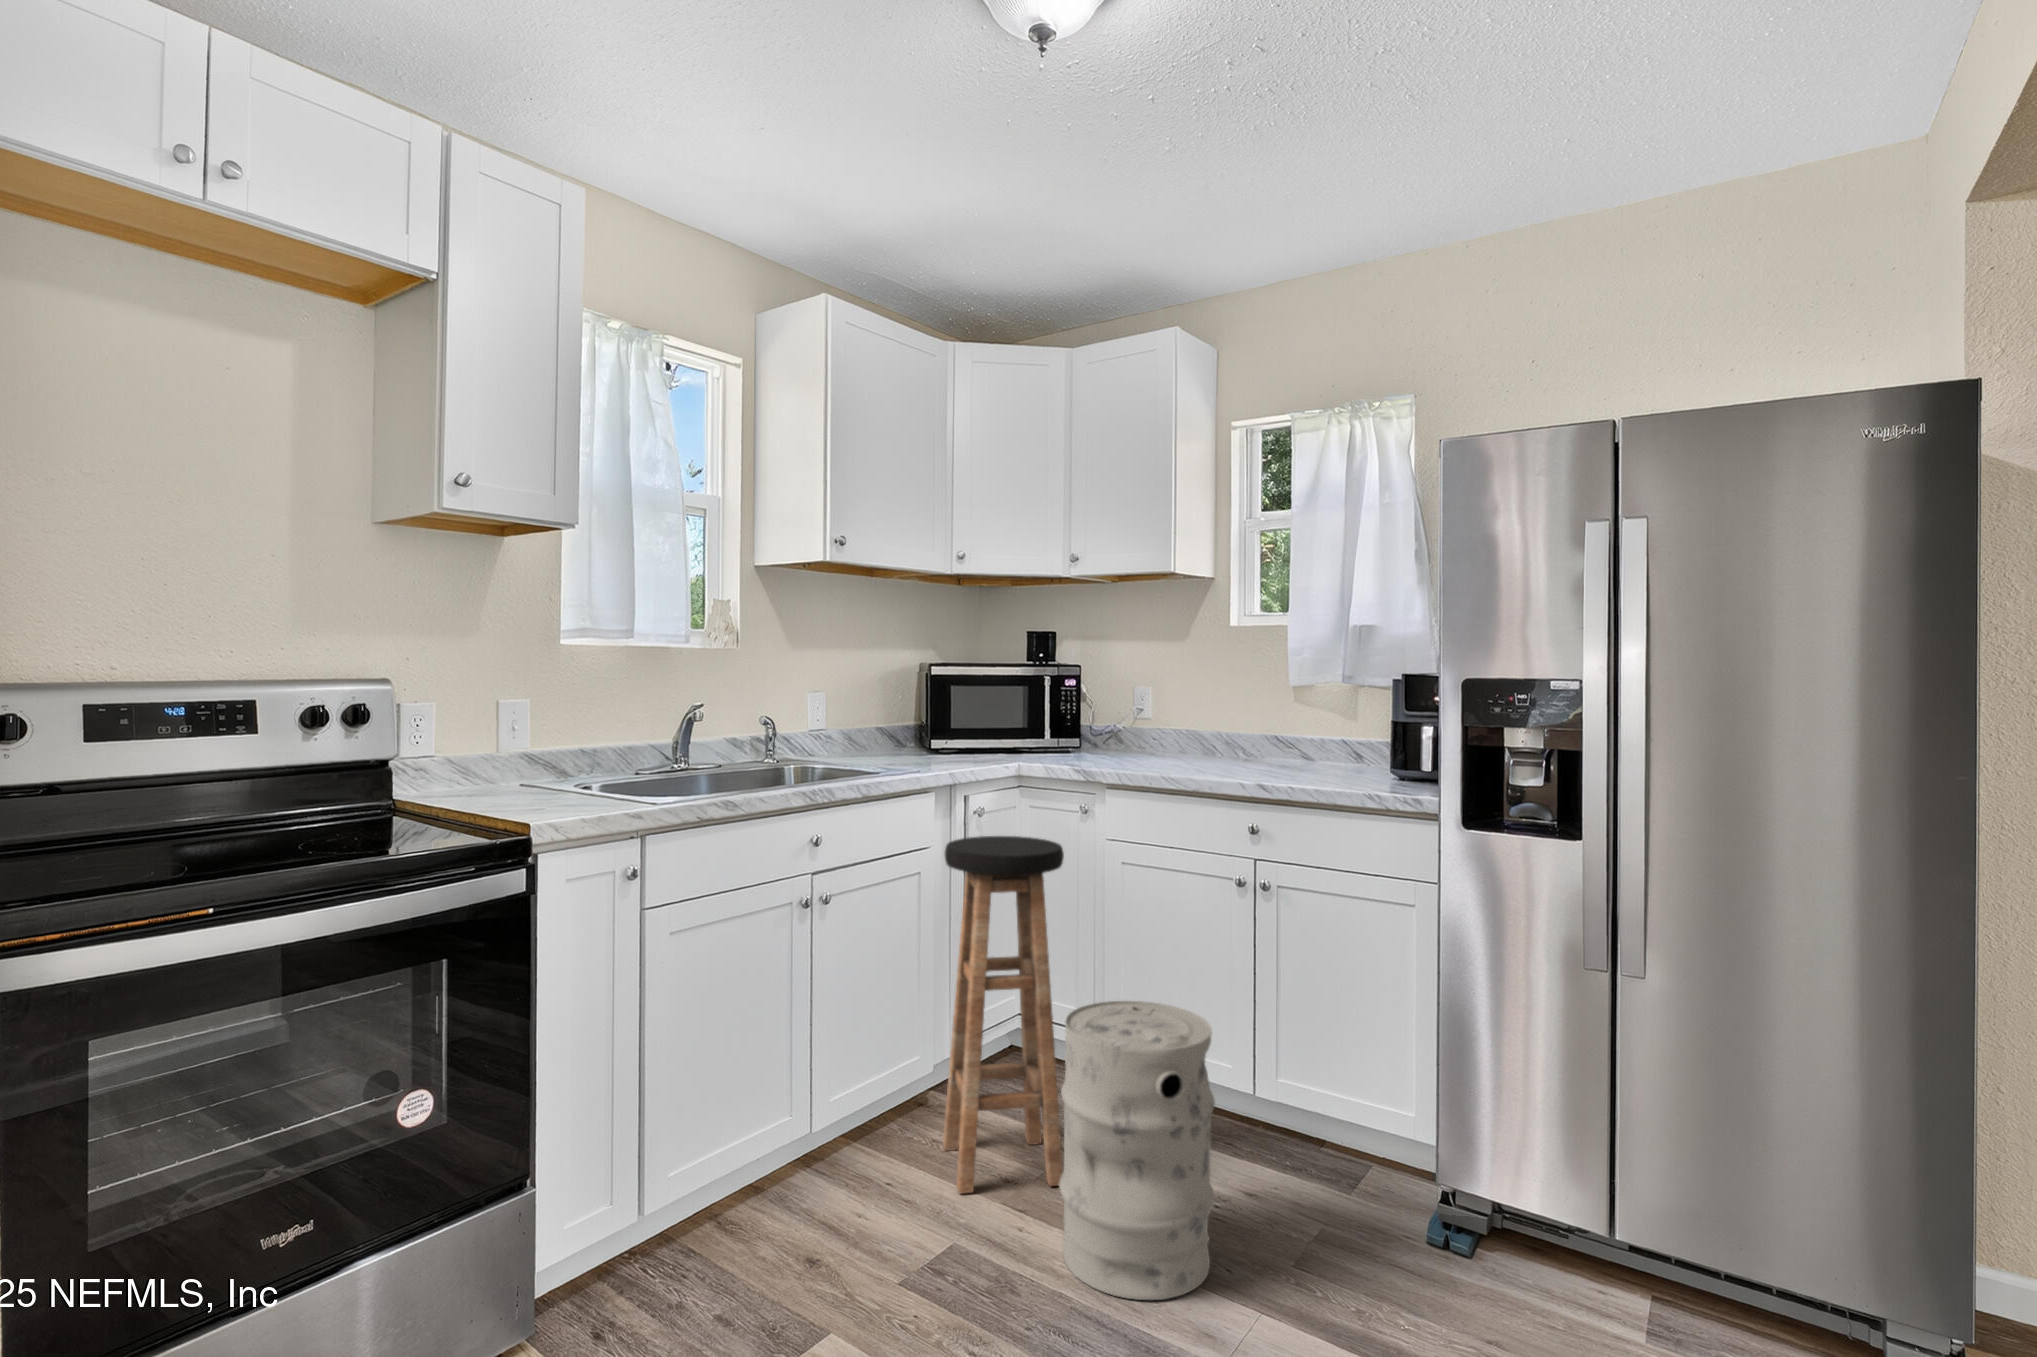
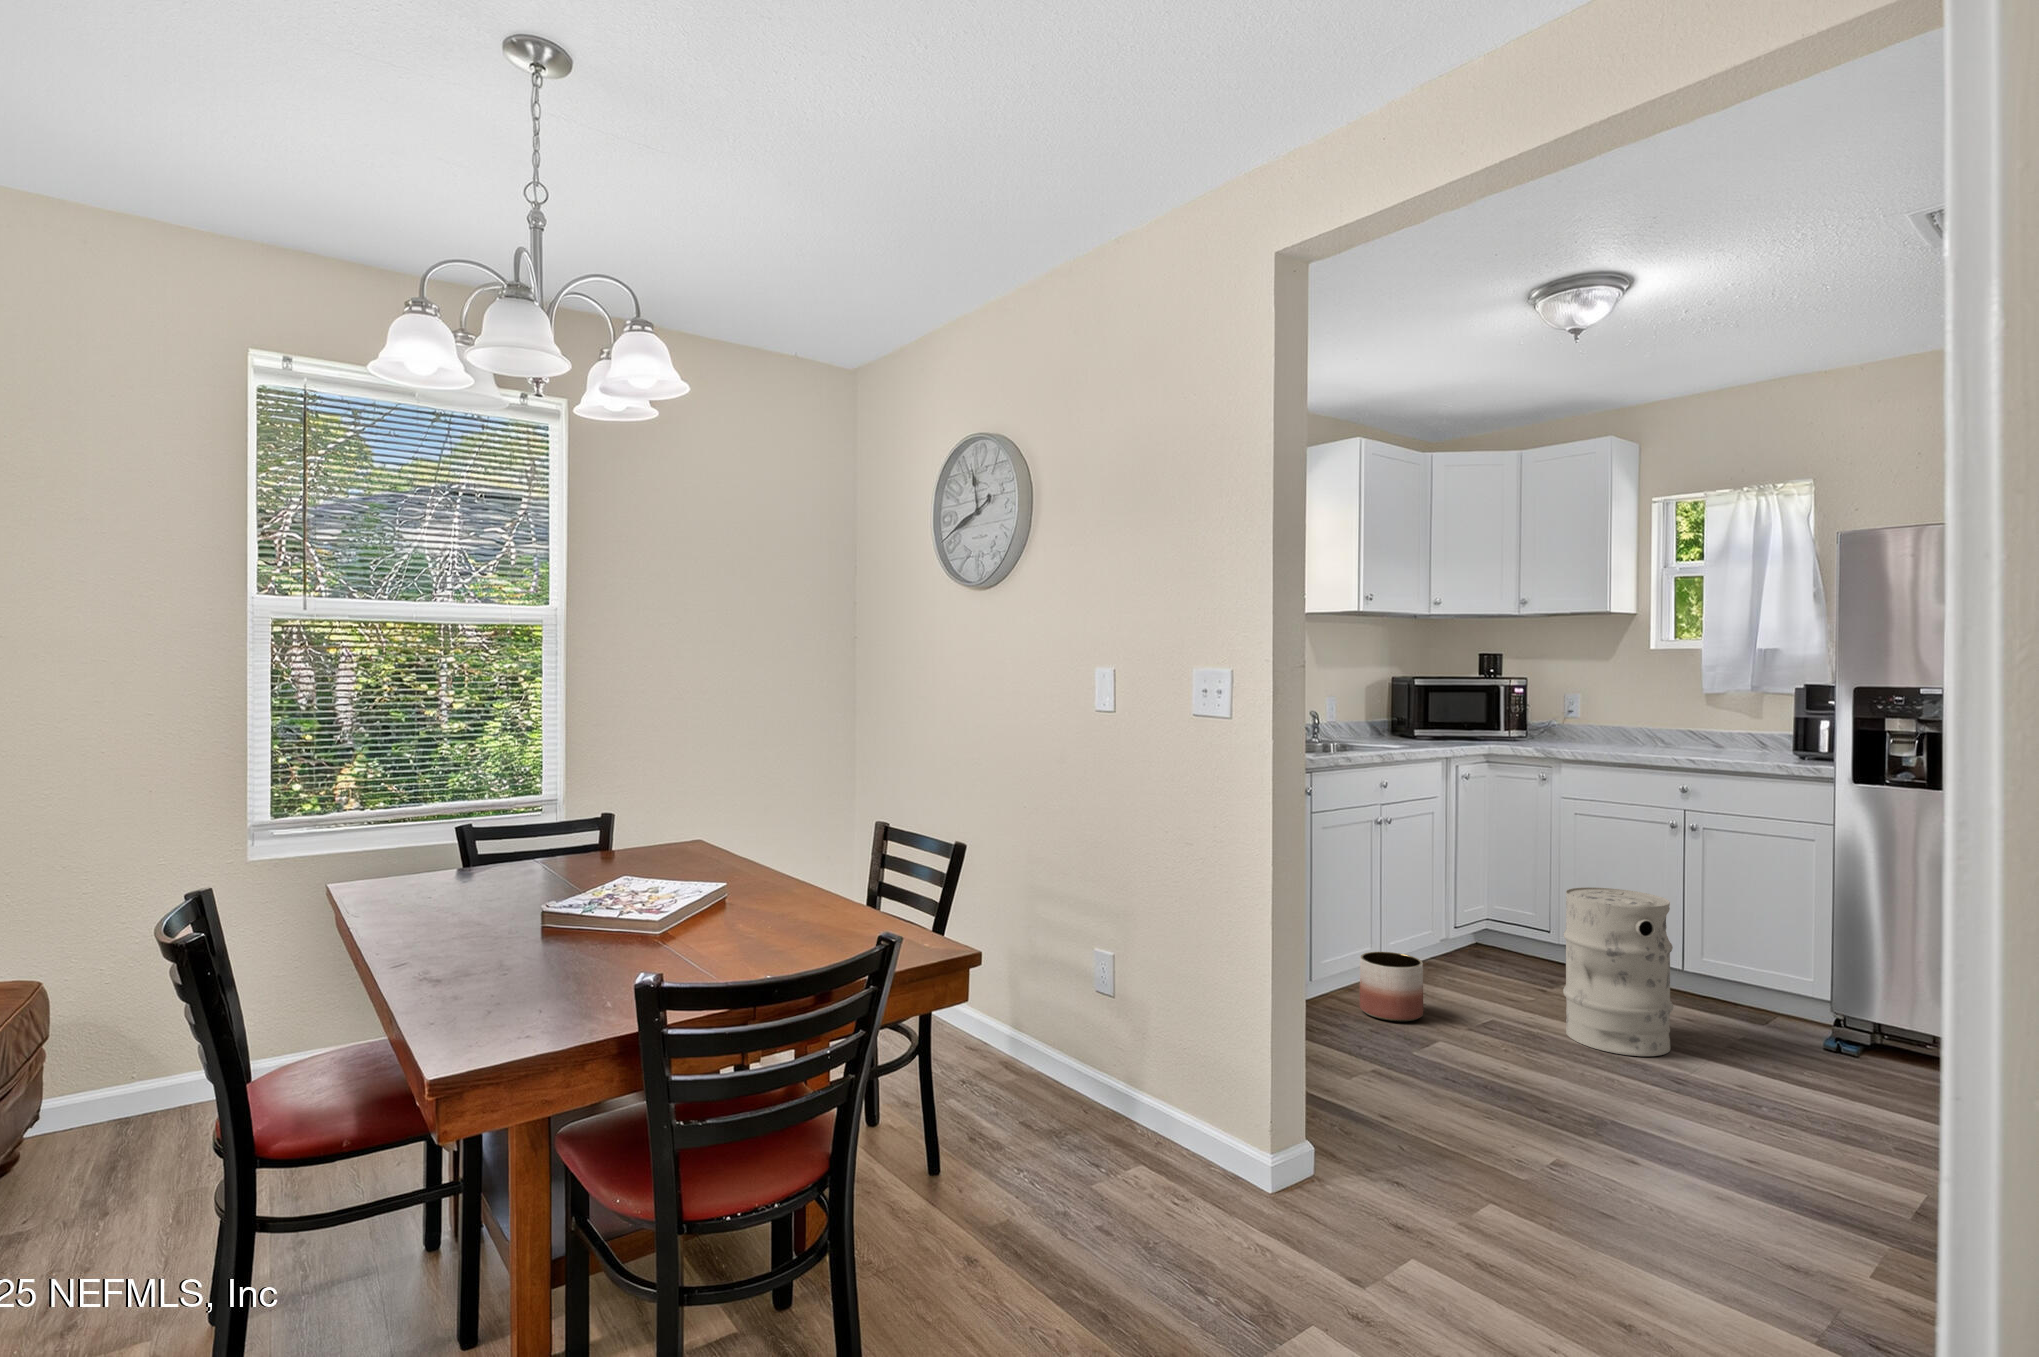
bar stool: present [943,836,1064,1194] -> none [1459,788,1554,1008]
planter: none [746,1126,849,1263] -> present [1359,952,1423,1022]

